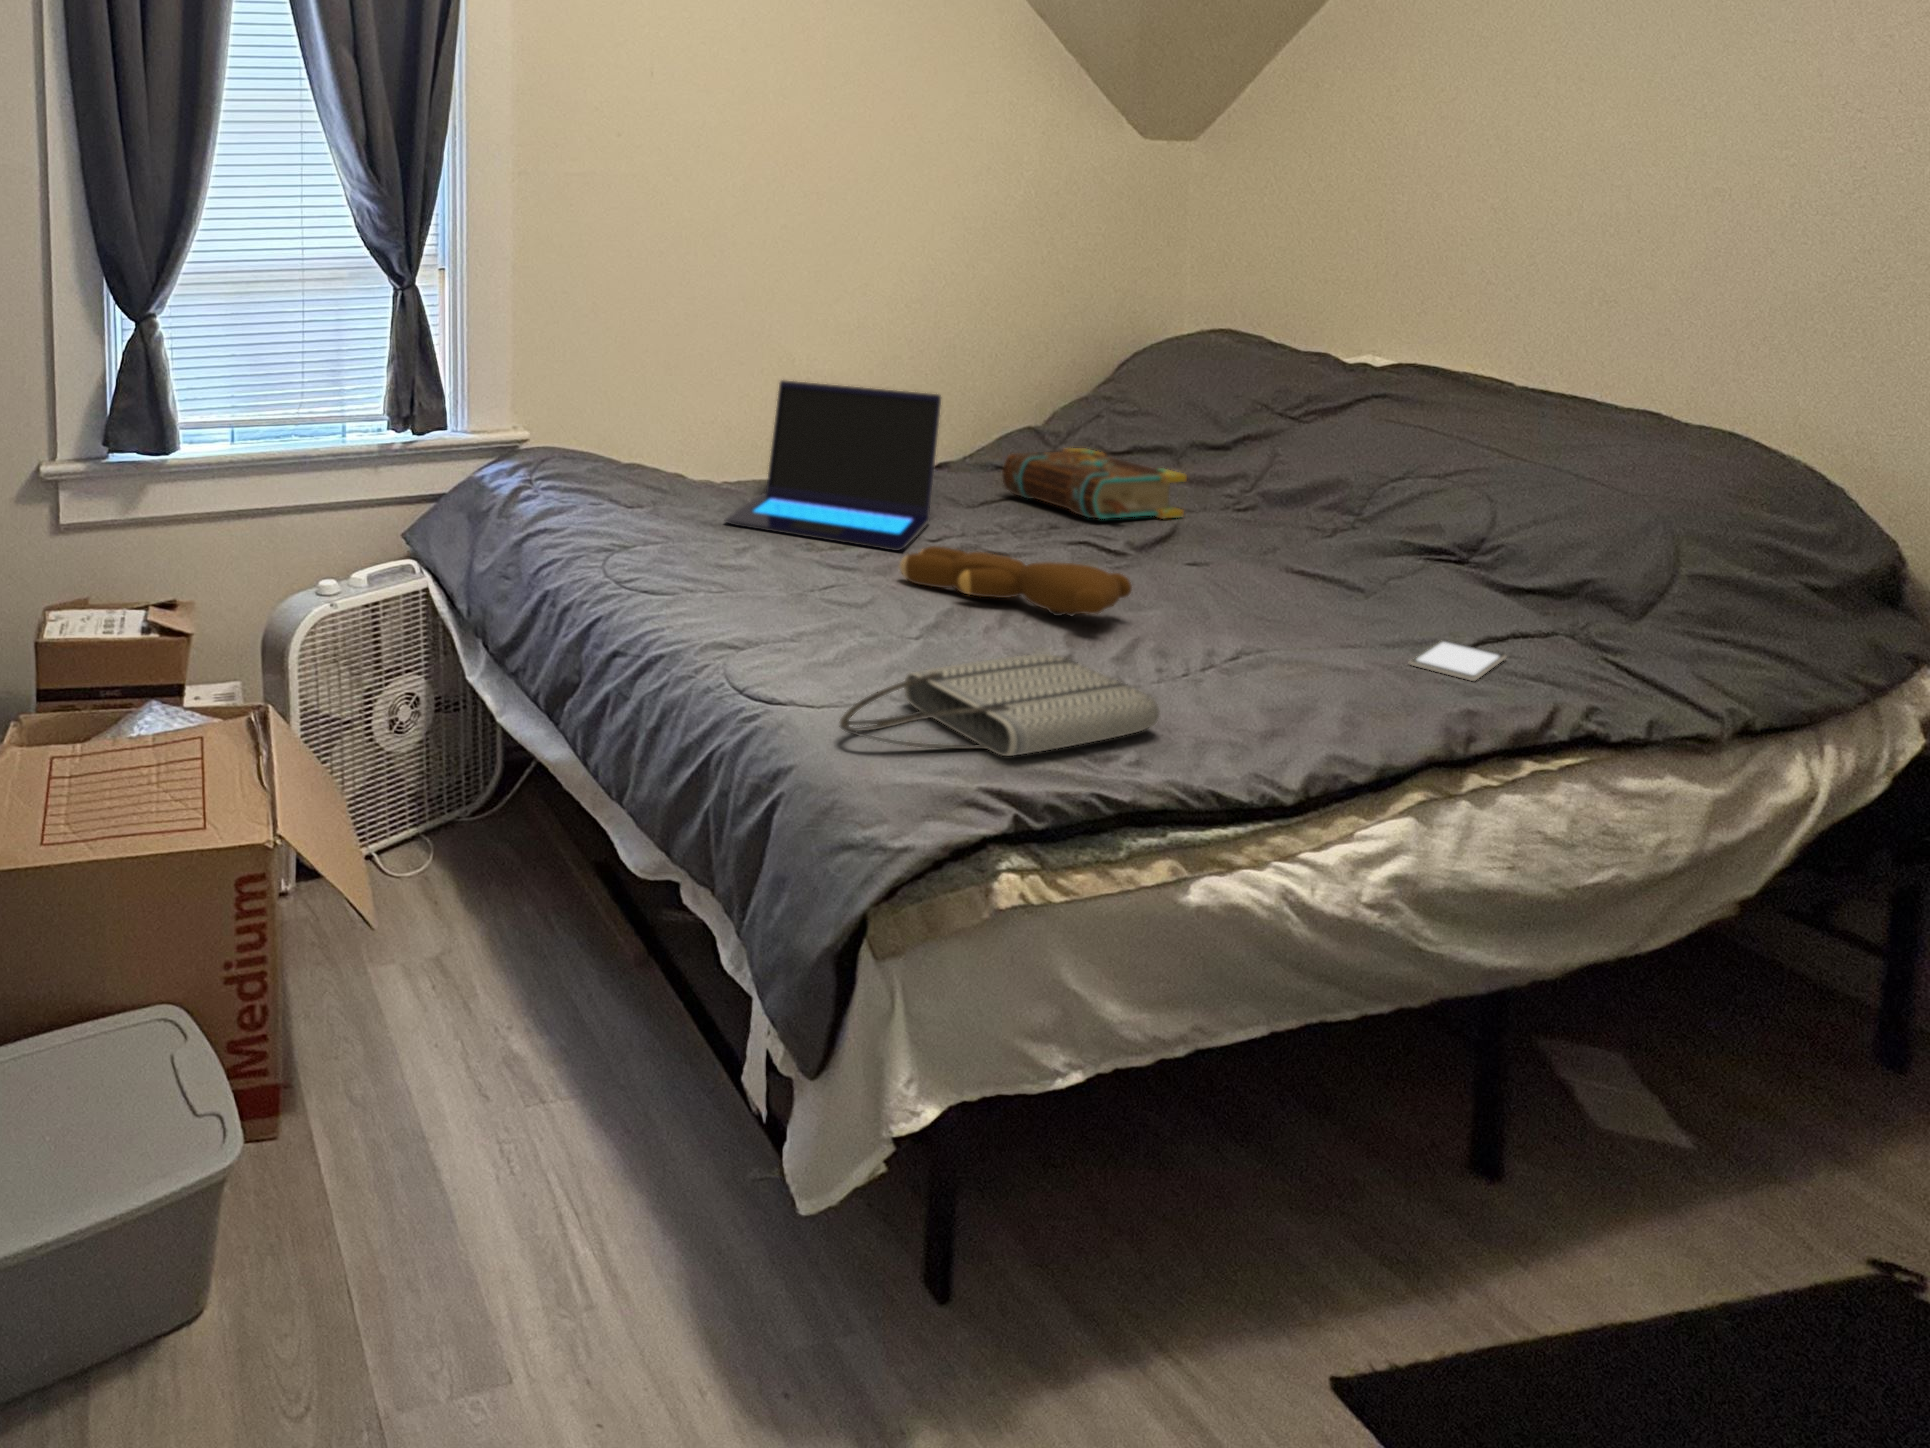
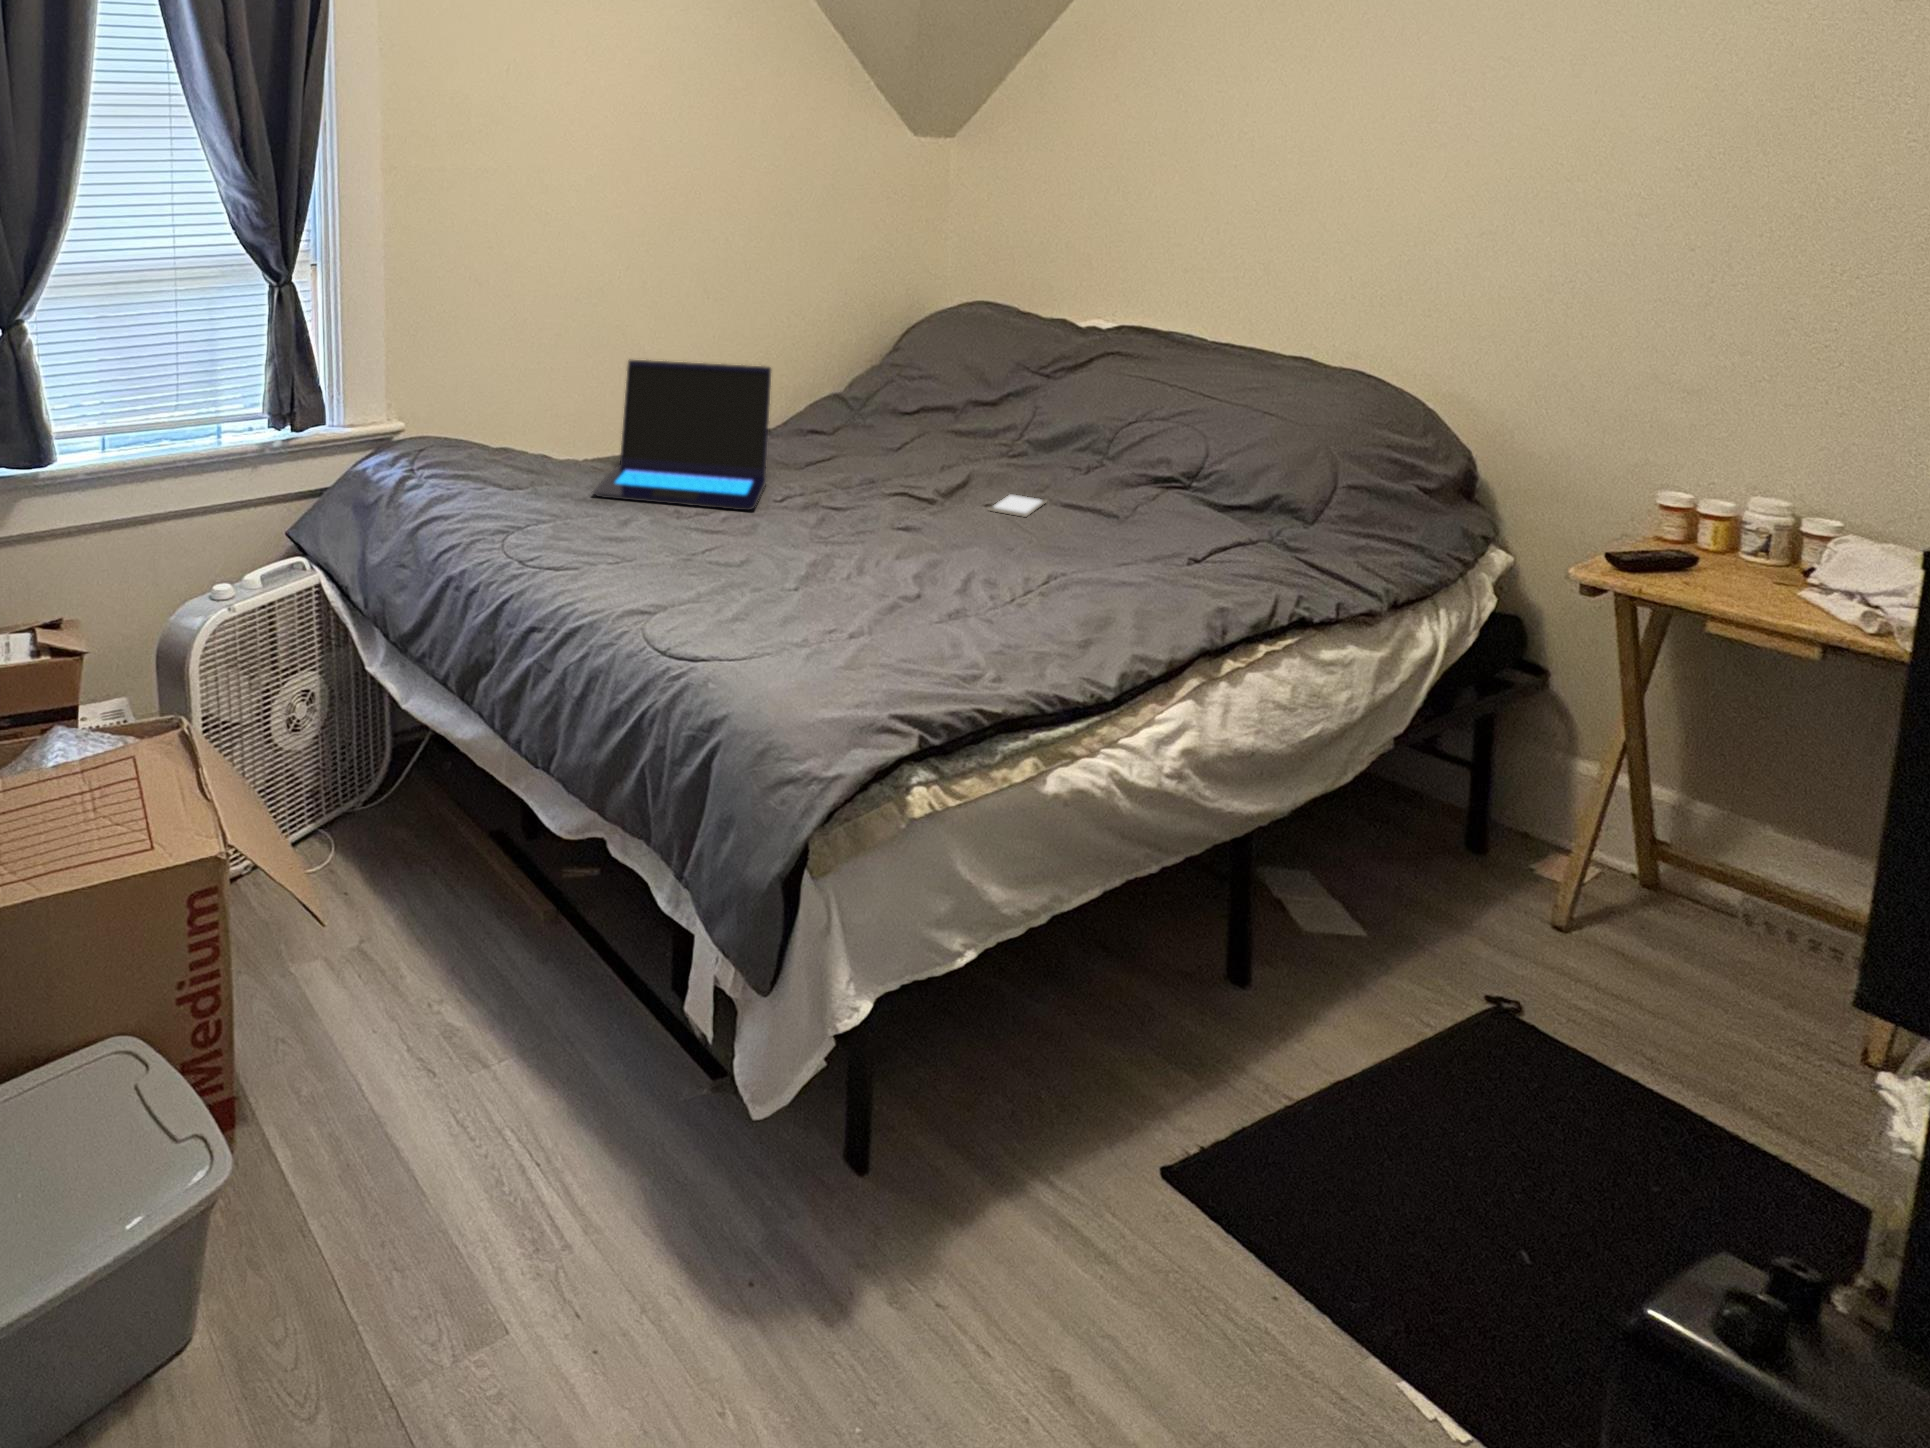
book: present [1002,448,1187,519] -> none [816,408,966,470]
teddy bear: present [899,546,1132,616] -> none [760,505,956,558]
smartphone: present [1409,640,1506,681] -> present [989,494,1046,517]
tote bag: present [839,654,1160,756] -> none [762,593,1011,686]

